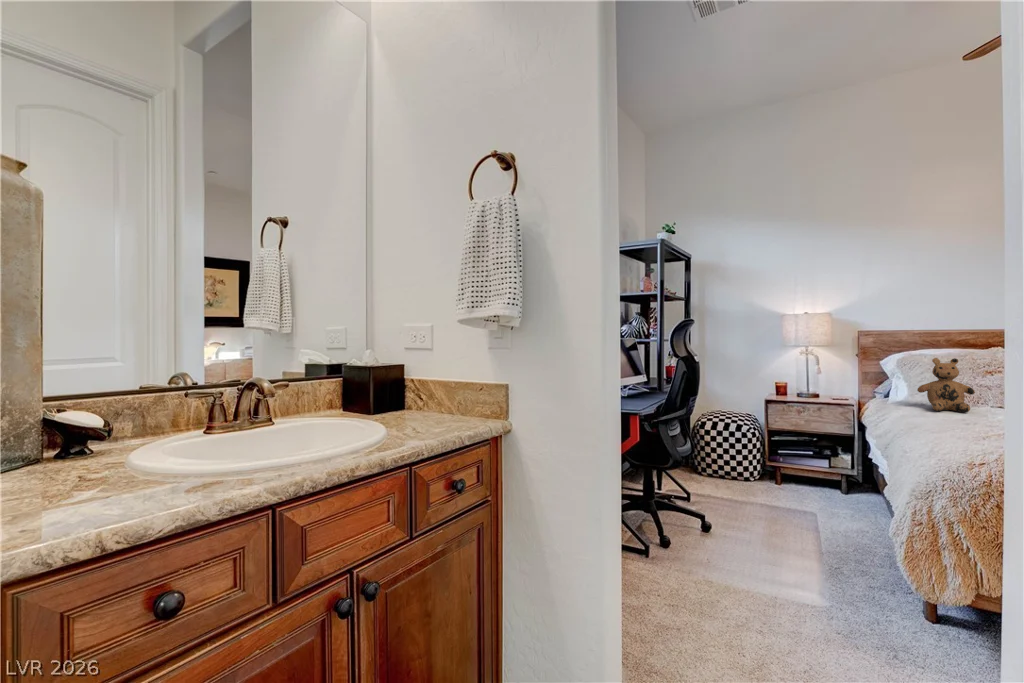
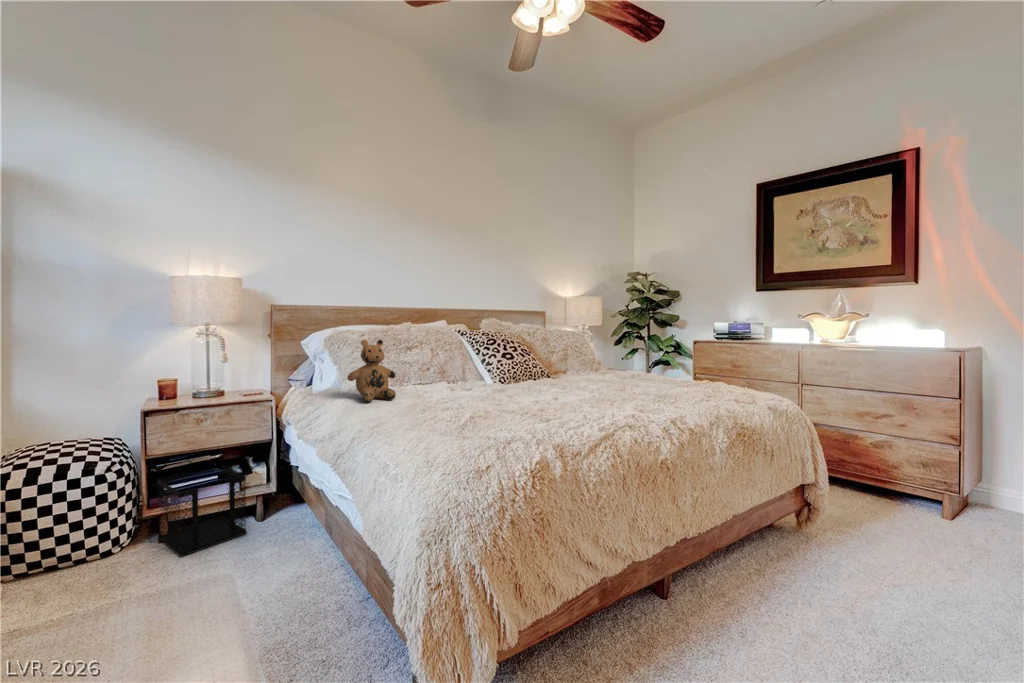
wastebasket: none [774,444,832,497] -> present [157,465,247,557]

